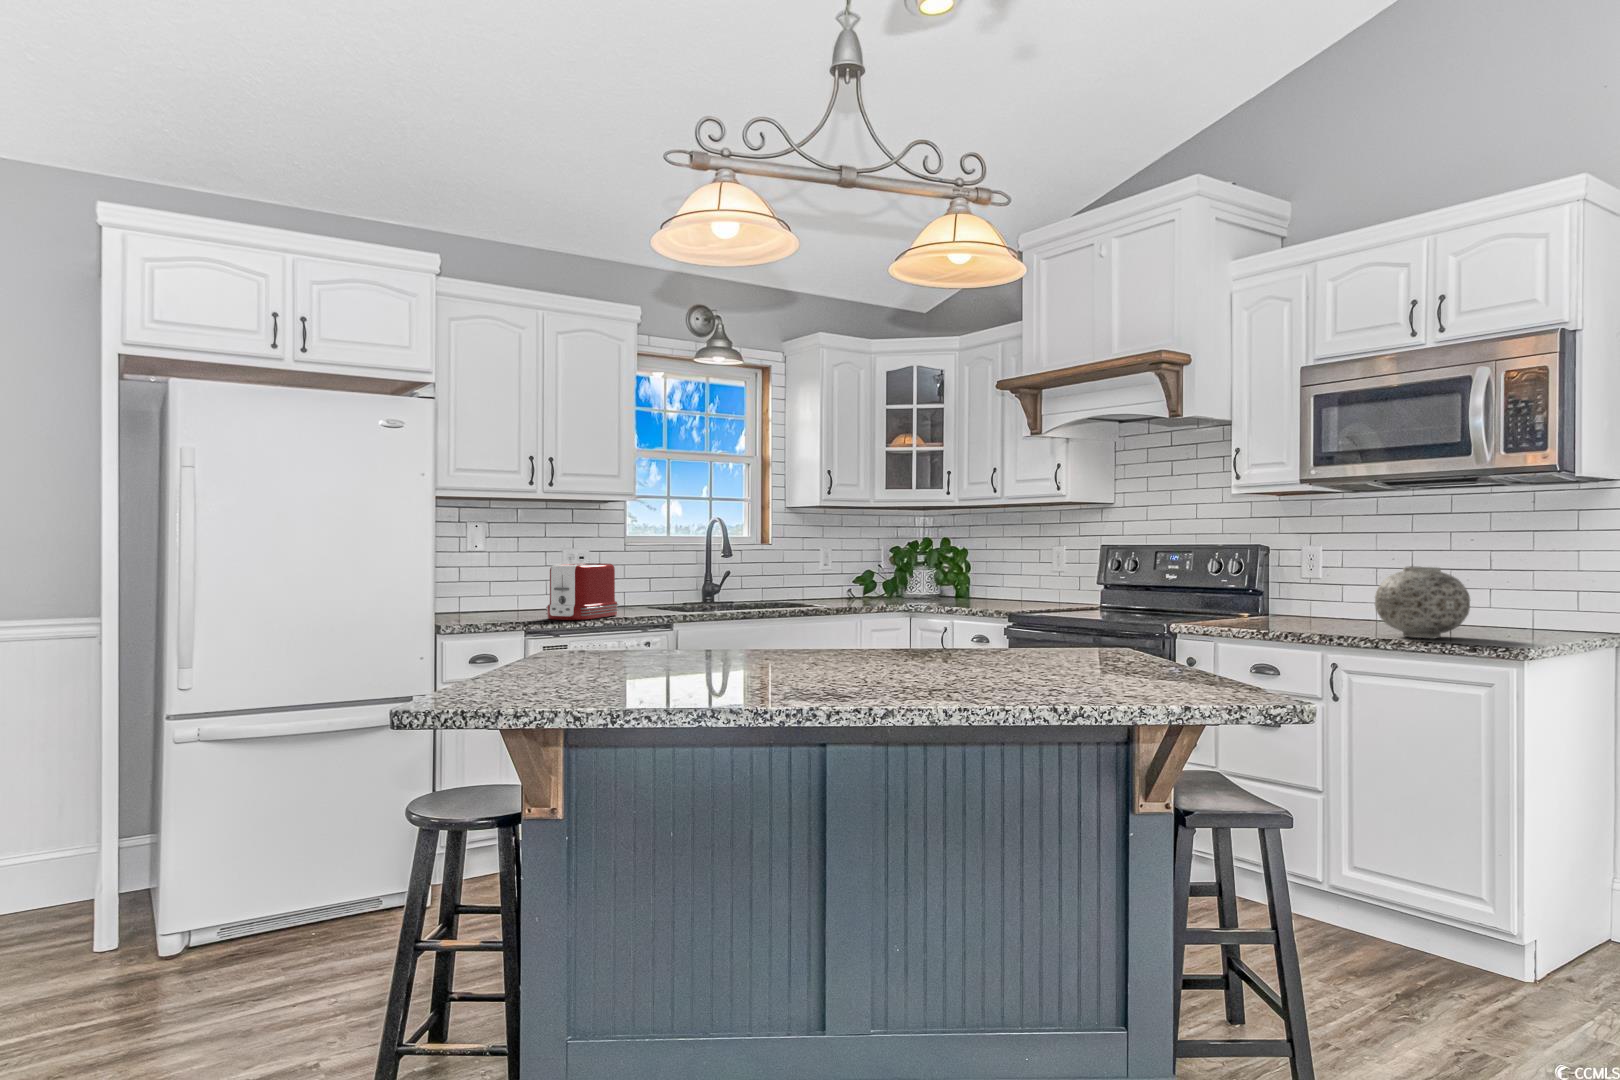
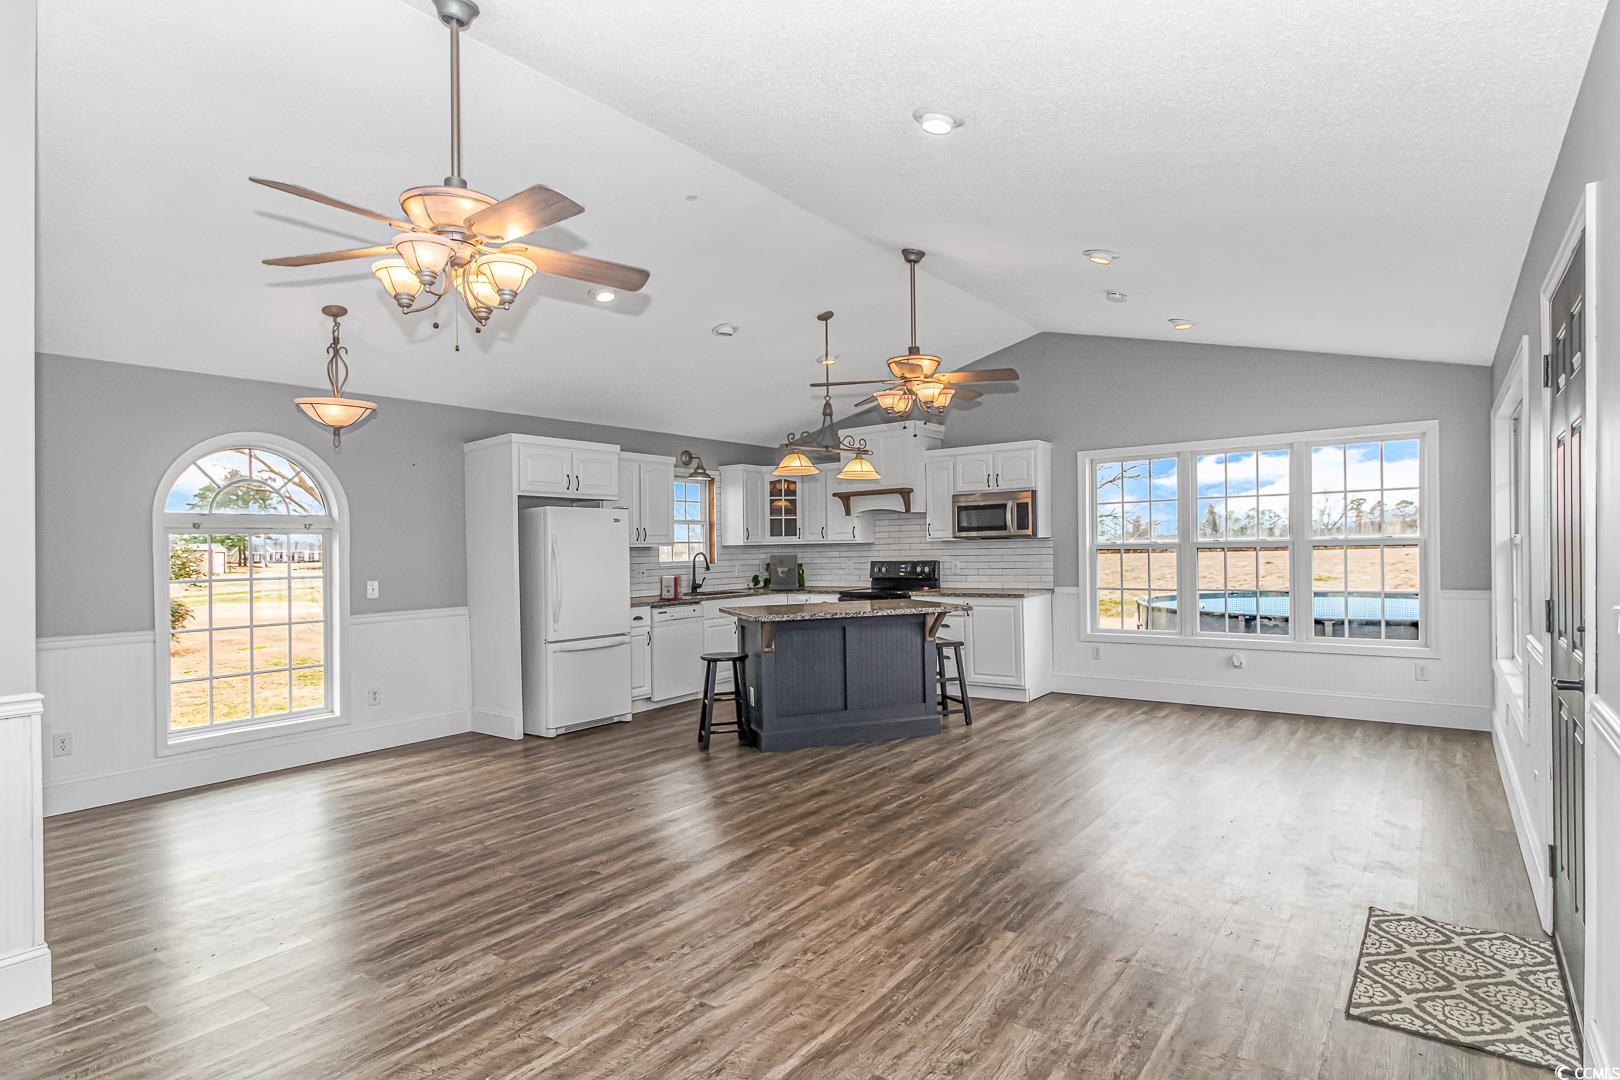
coffee maker: none [864,526,935,605] -> present [769,554,798,590]
vase: present [1375,566,1470,639] -> none [980,569,1009,593]

